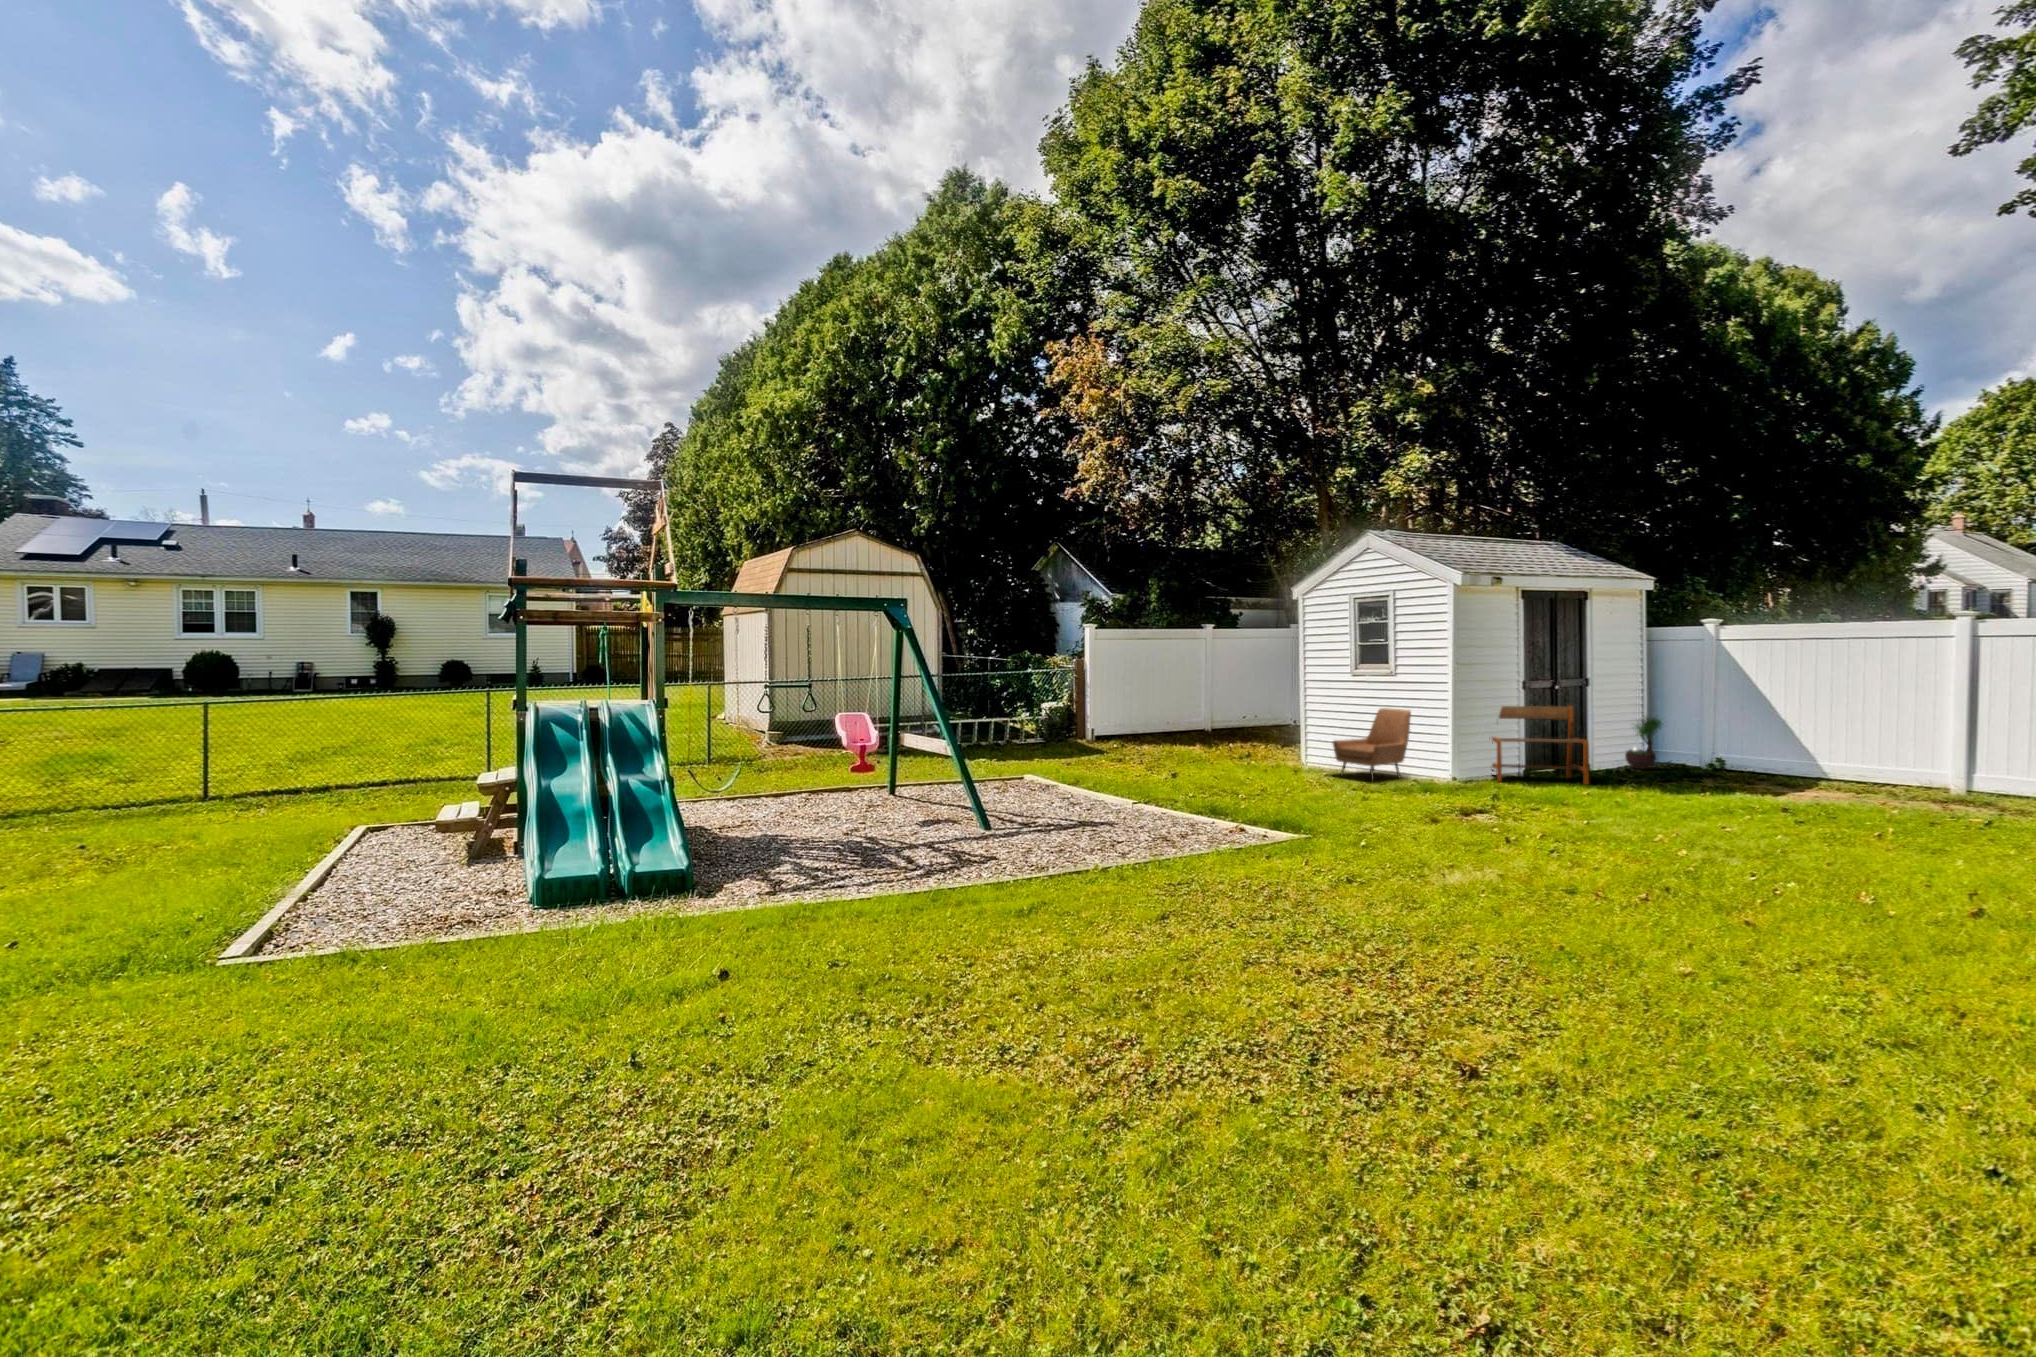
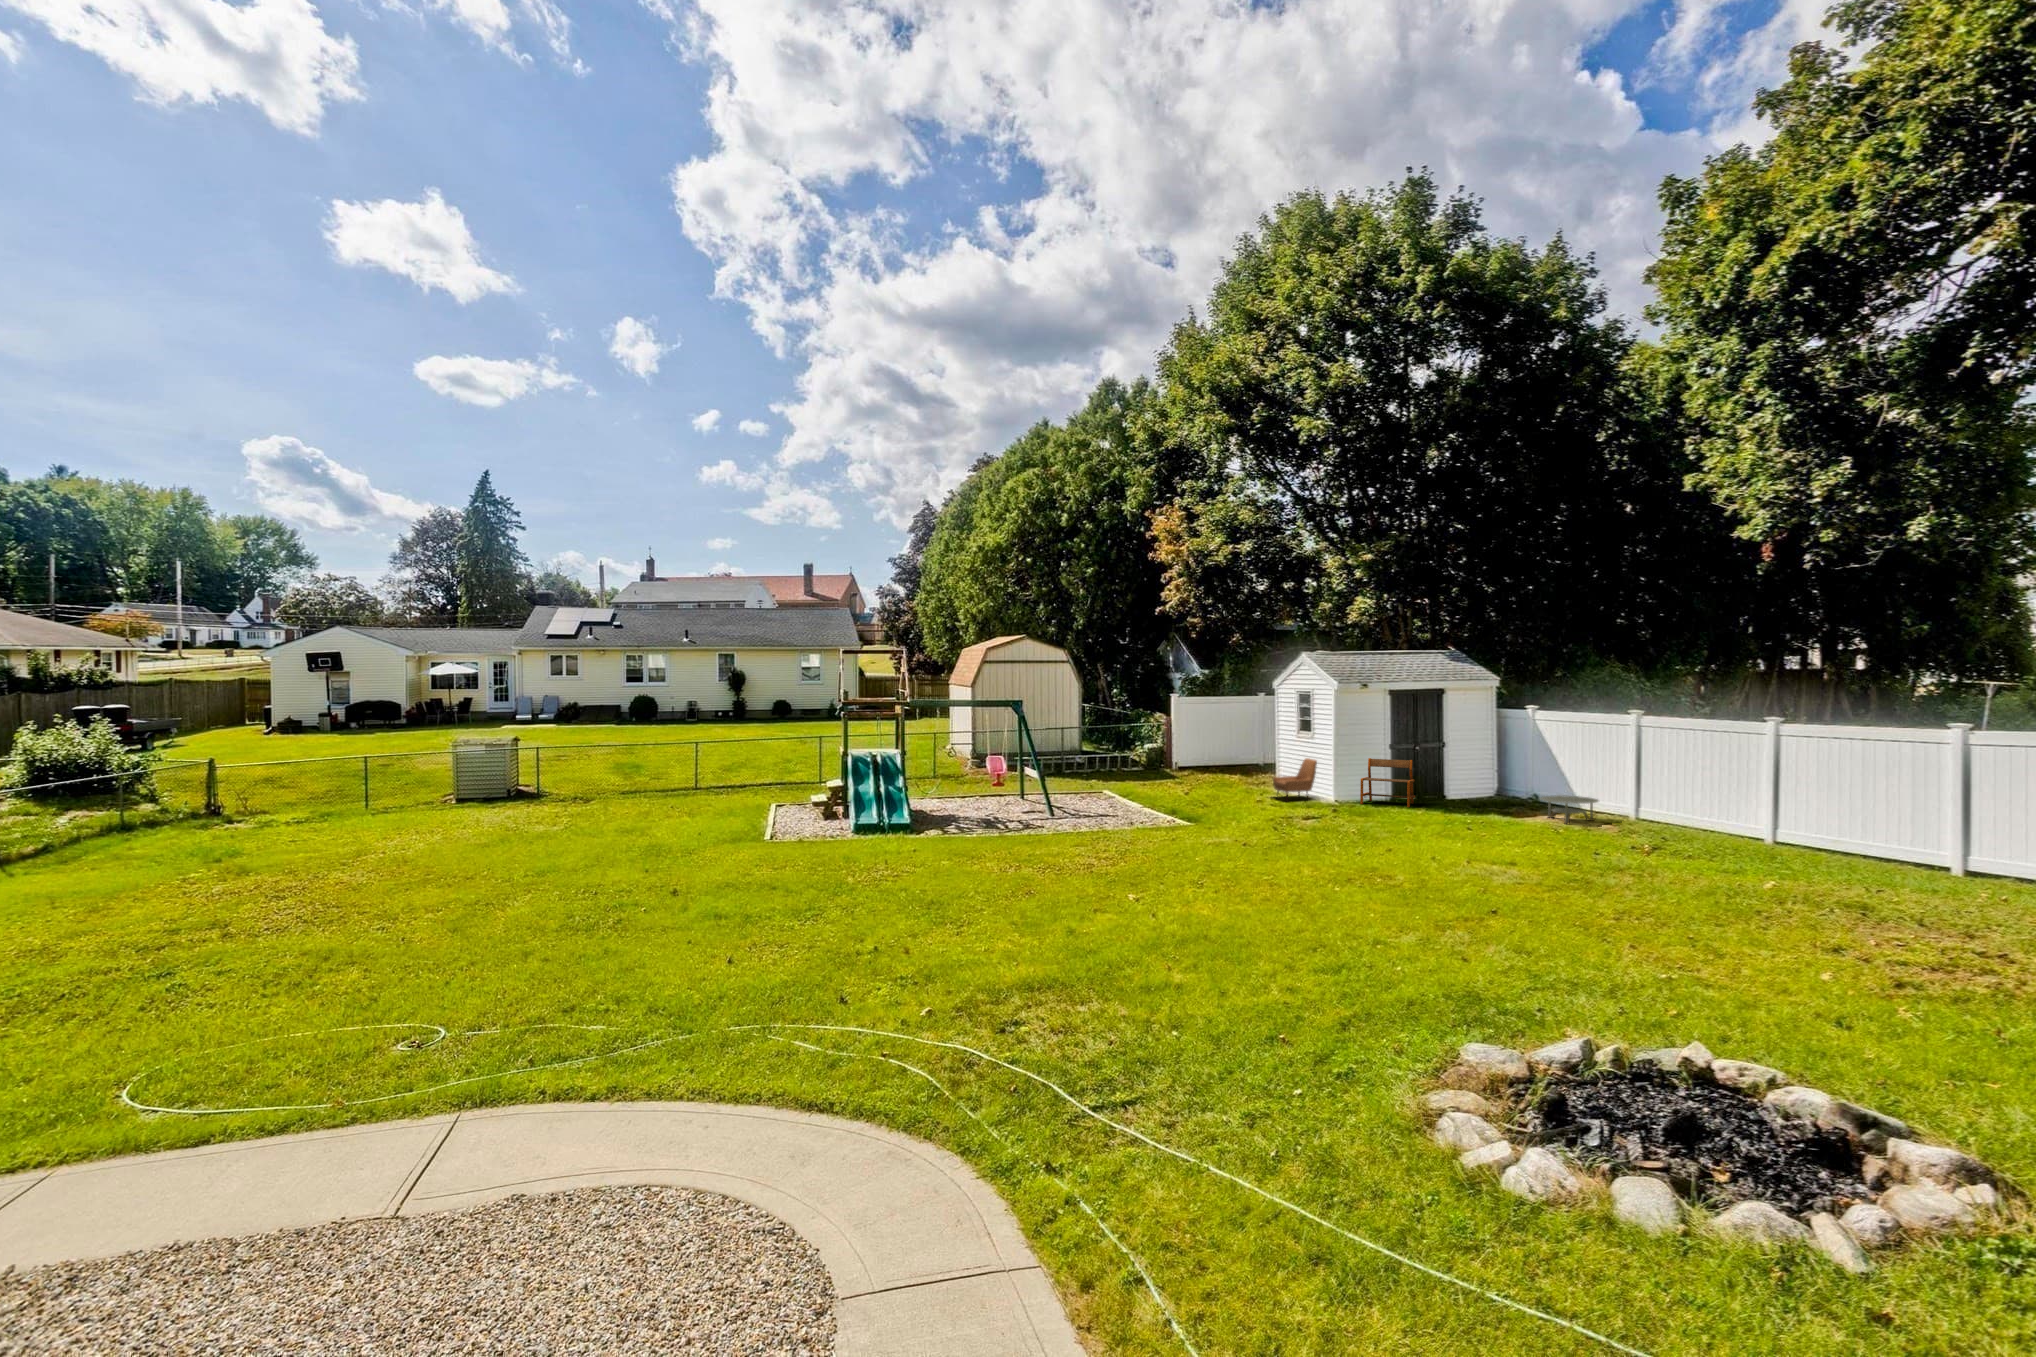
potted tree: present [1625,716,1662,769] -> none [1470,764,1493,800]
round table: none [1847,757,1977,807] -> present [1540,795,1598,824]

